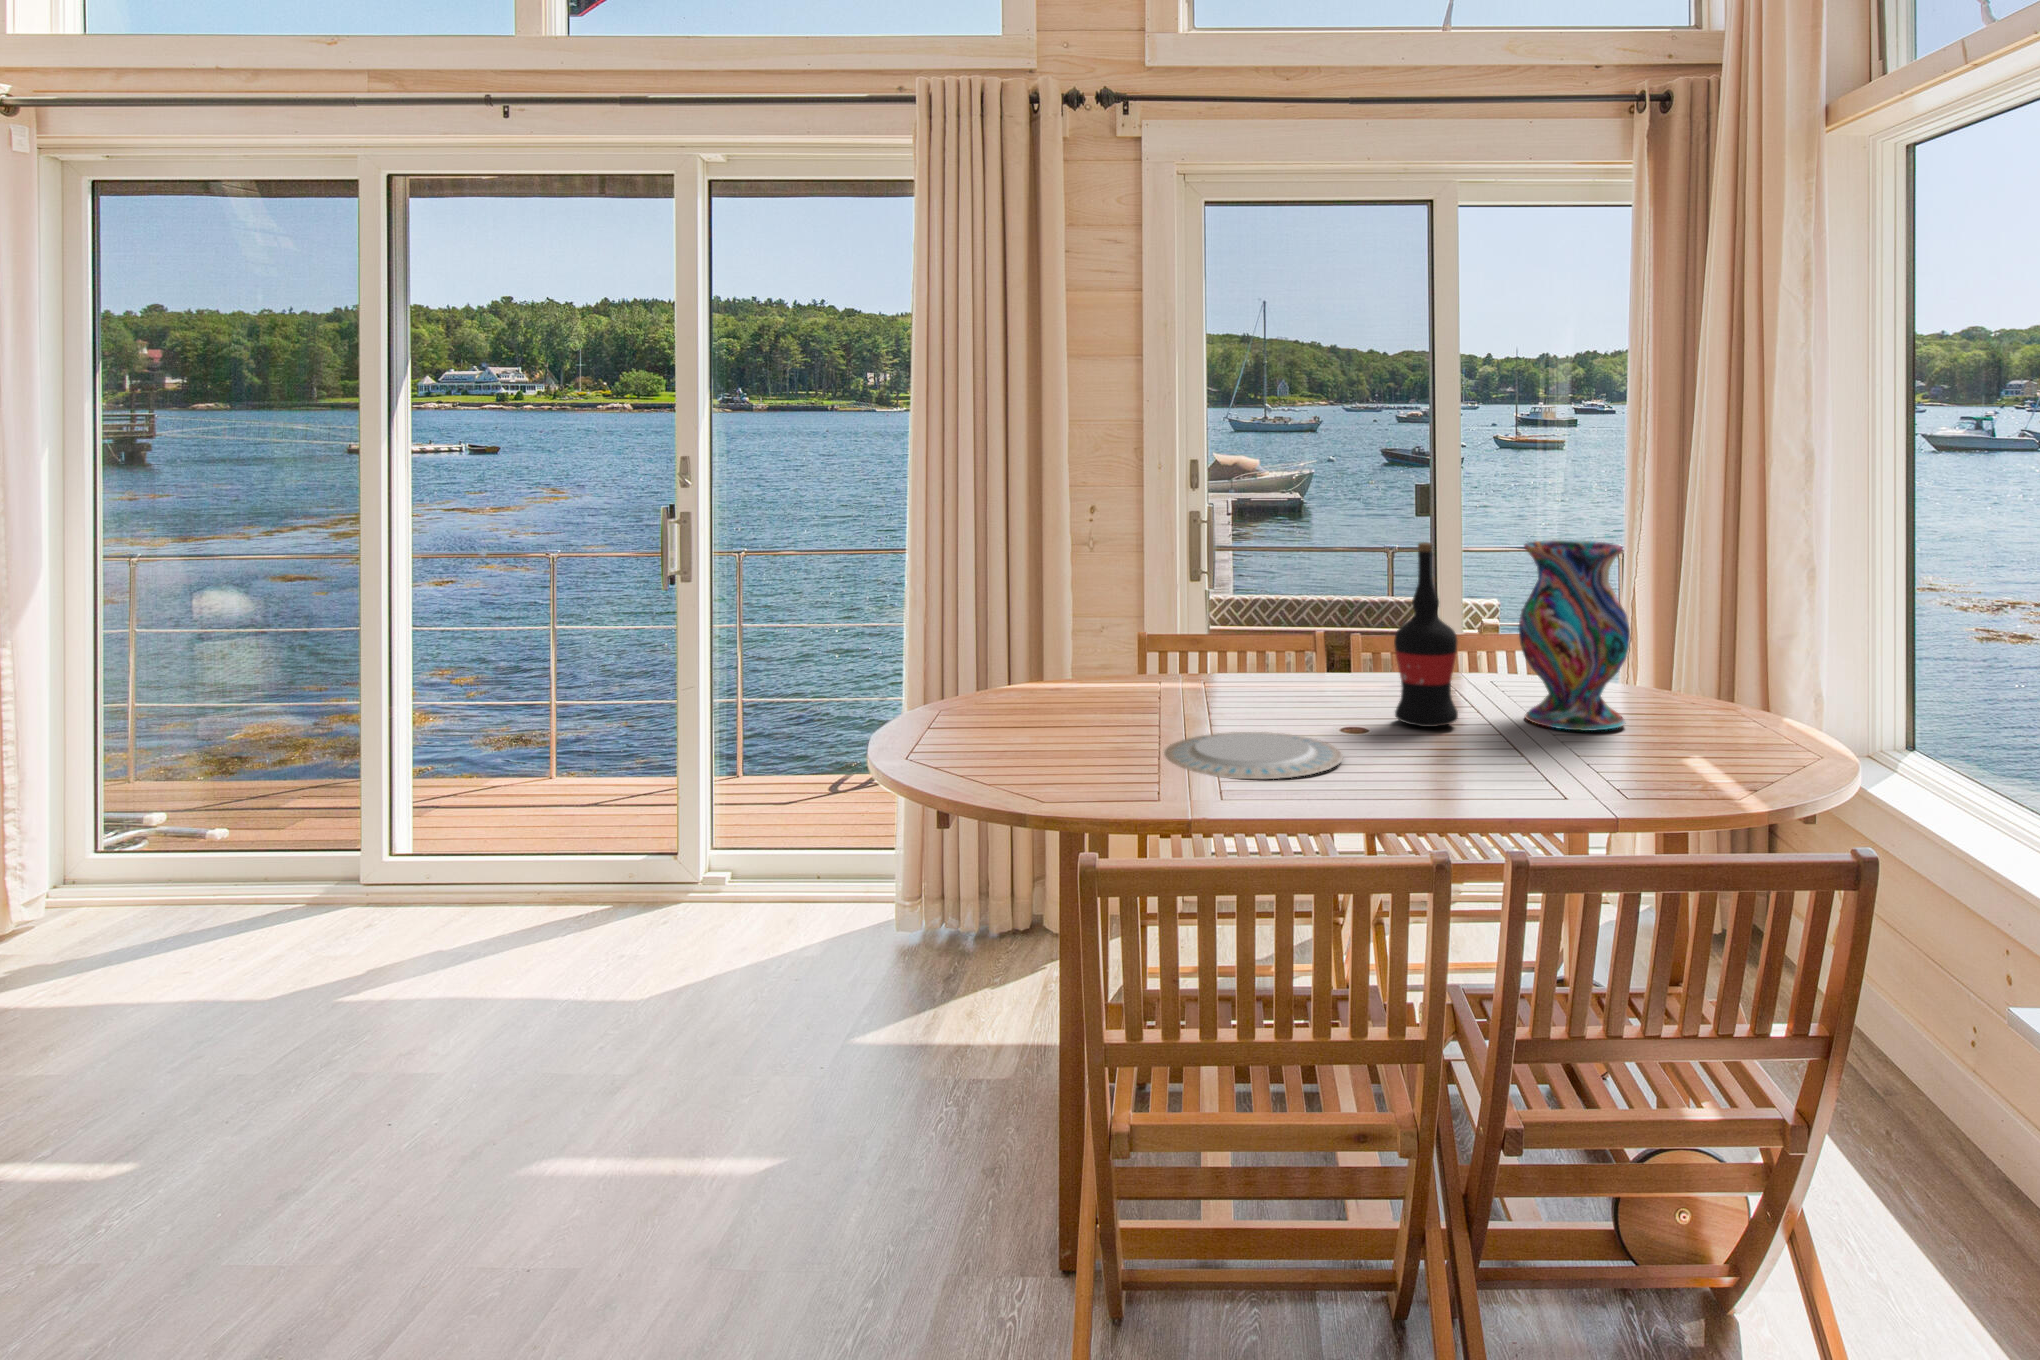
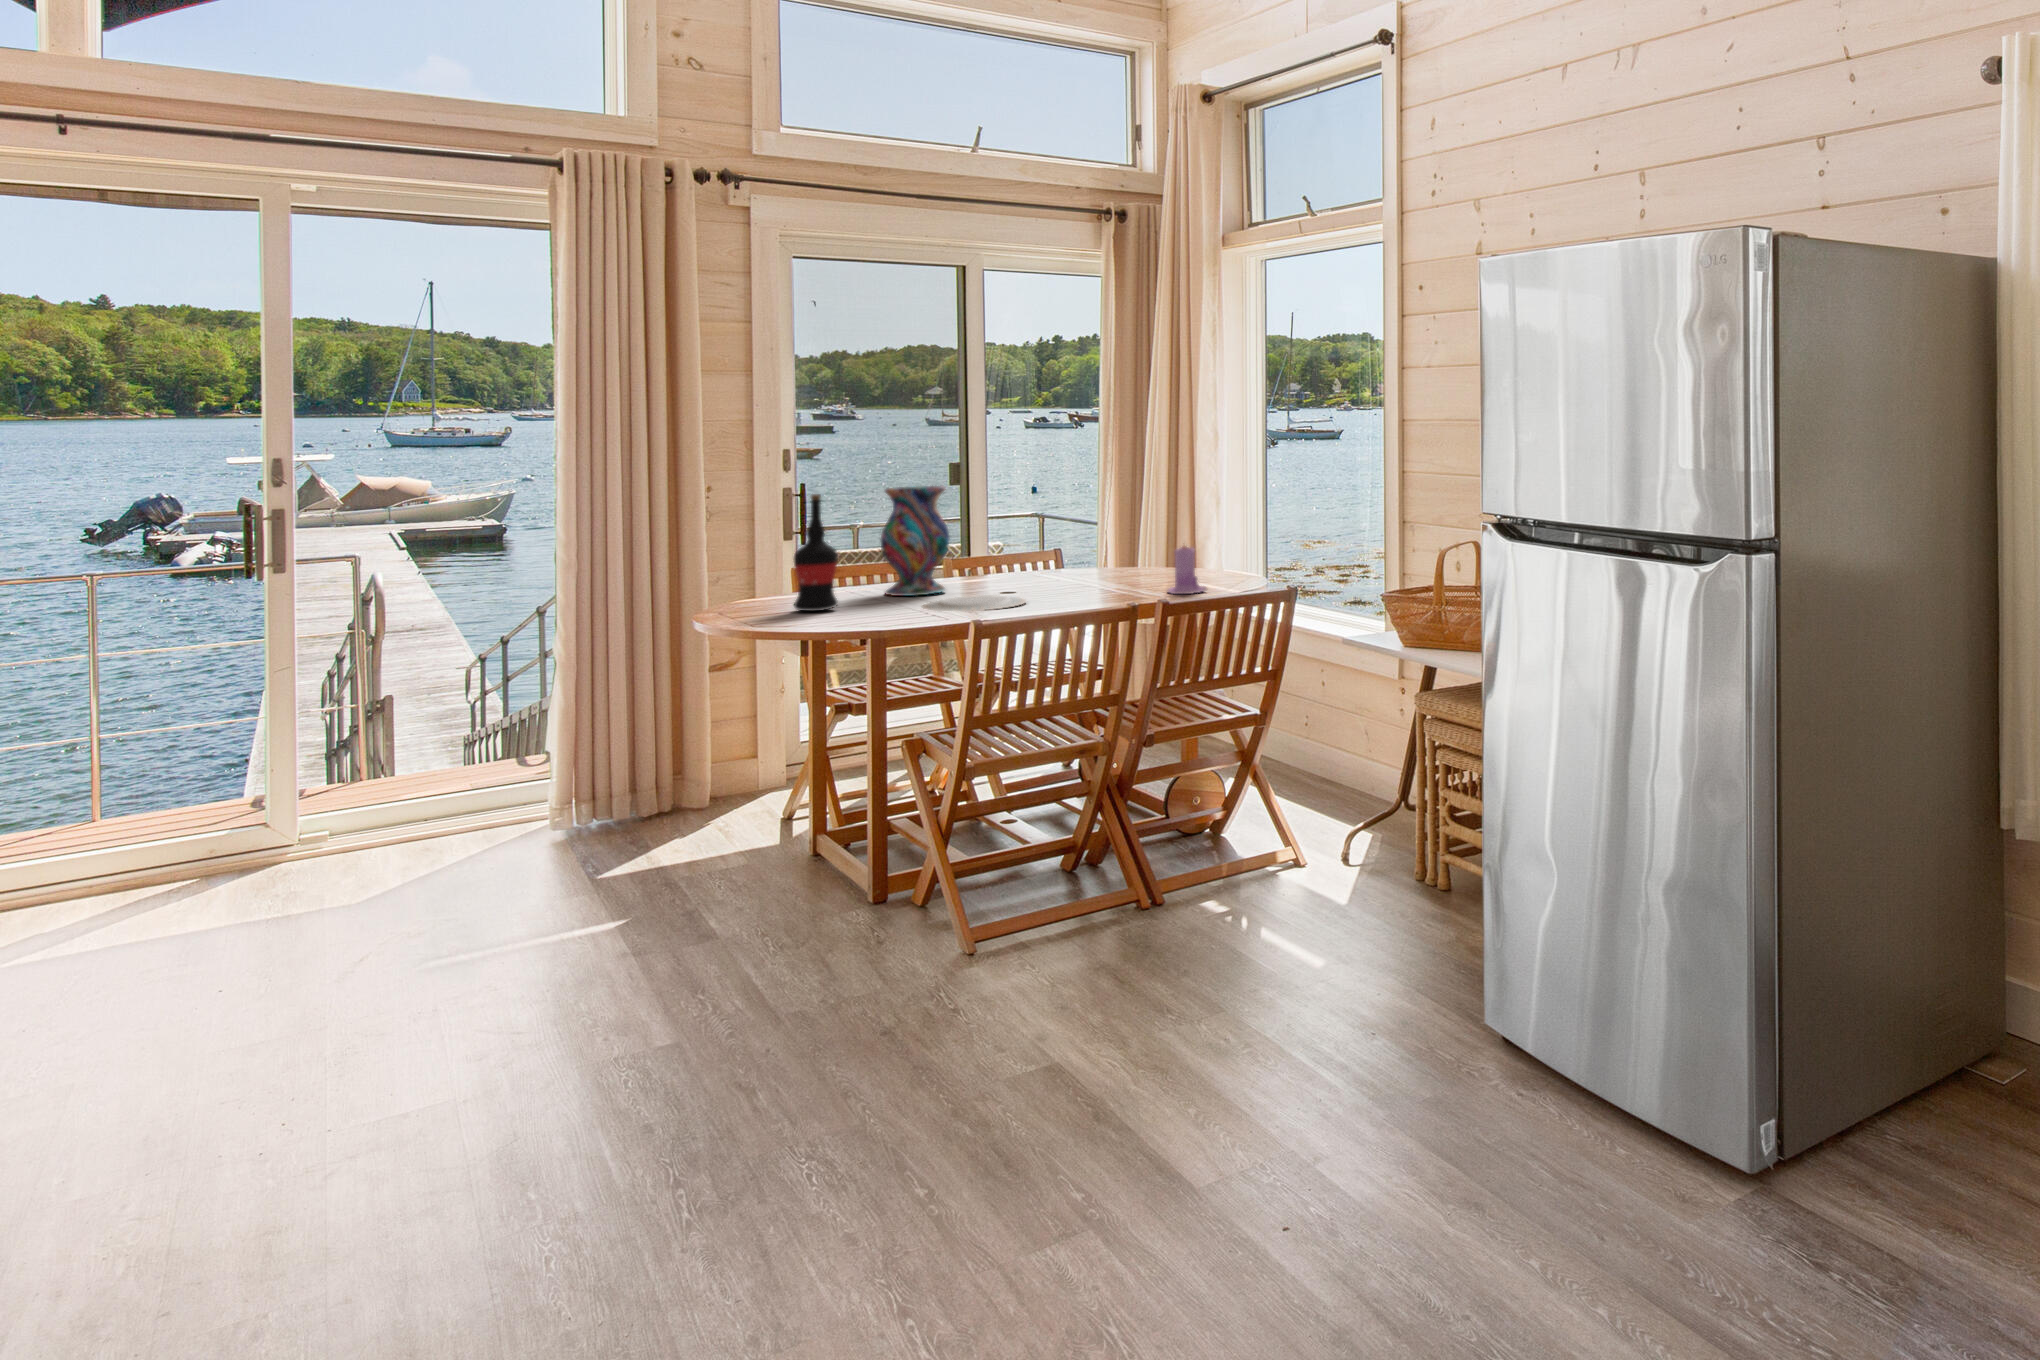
vase: present [1519,540,1630,731] -> present [880,486,950,596]
wine bottle: present [1394,542,1458,727] -> present [794,494,838,611]
candle: none [1630,677,1716,793] -> present [1167,546,1207,594]

